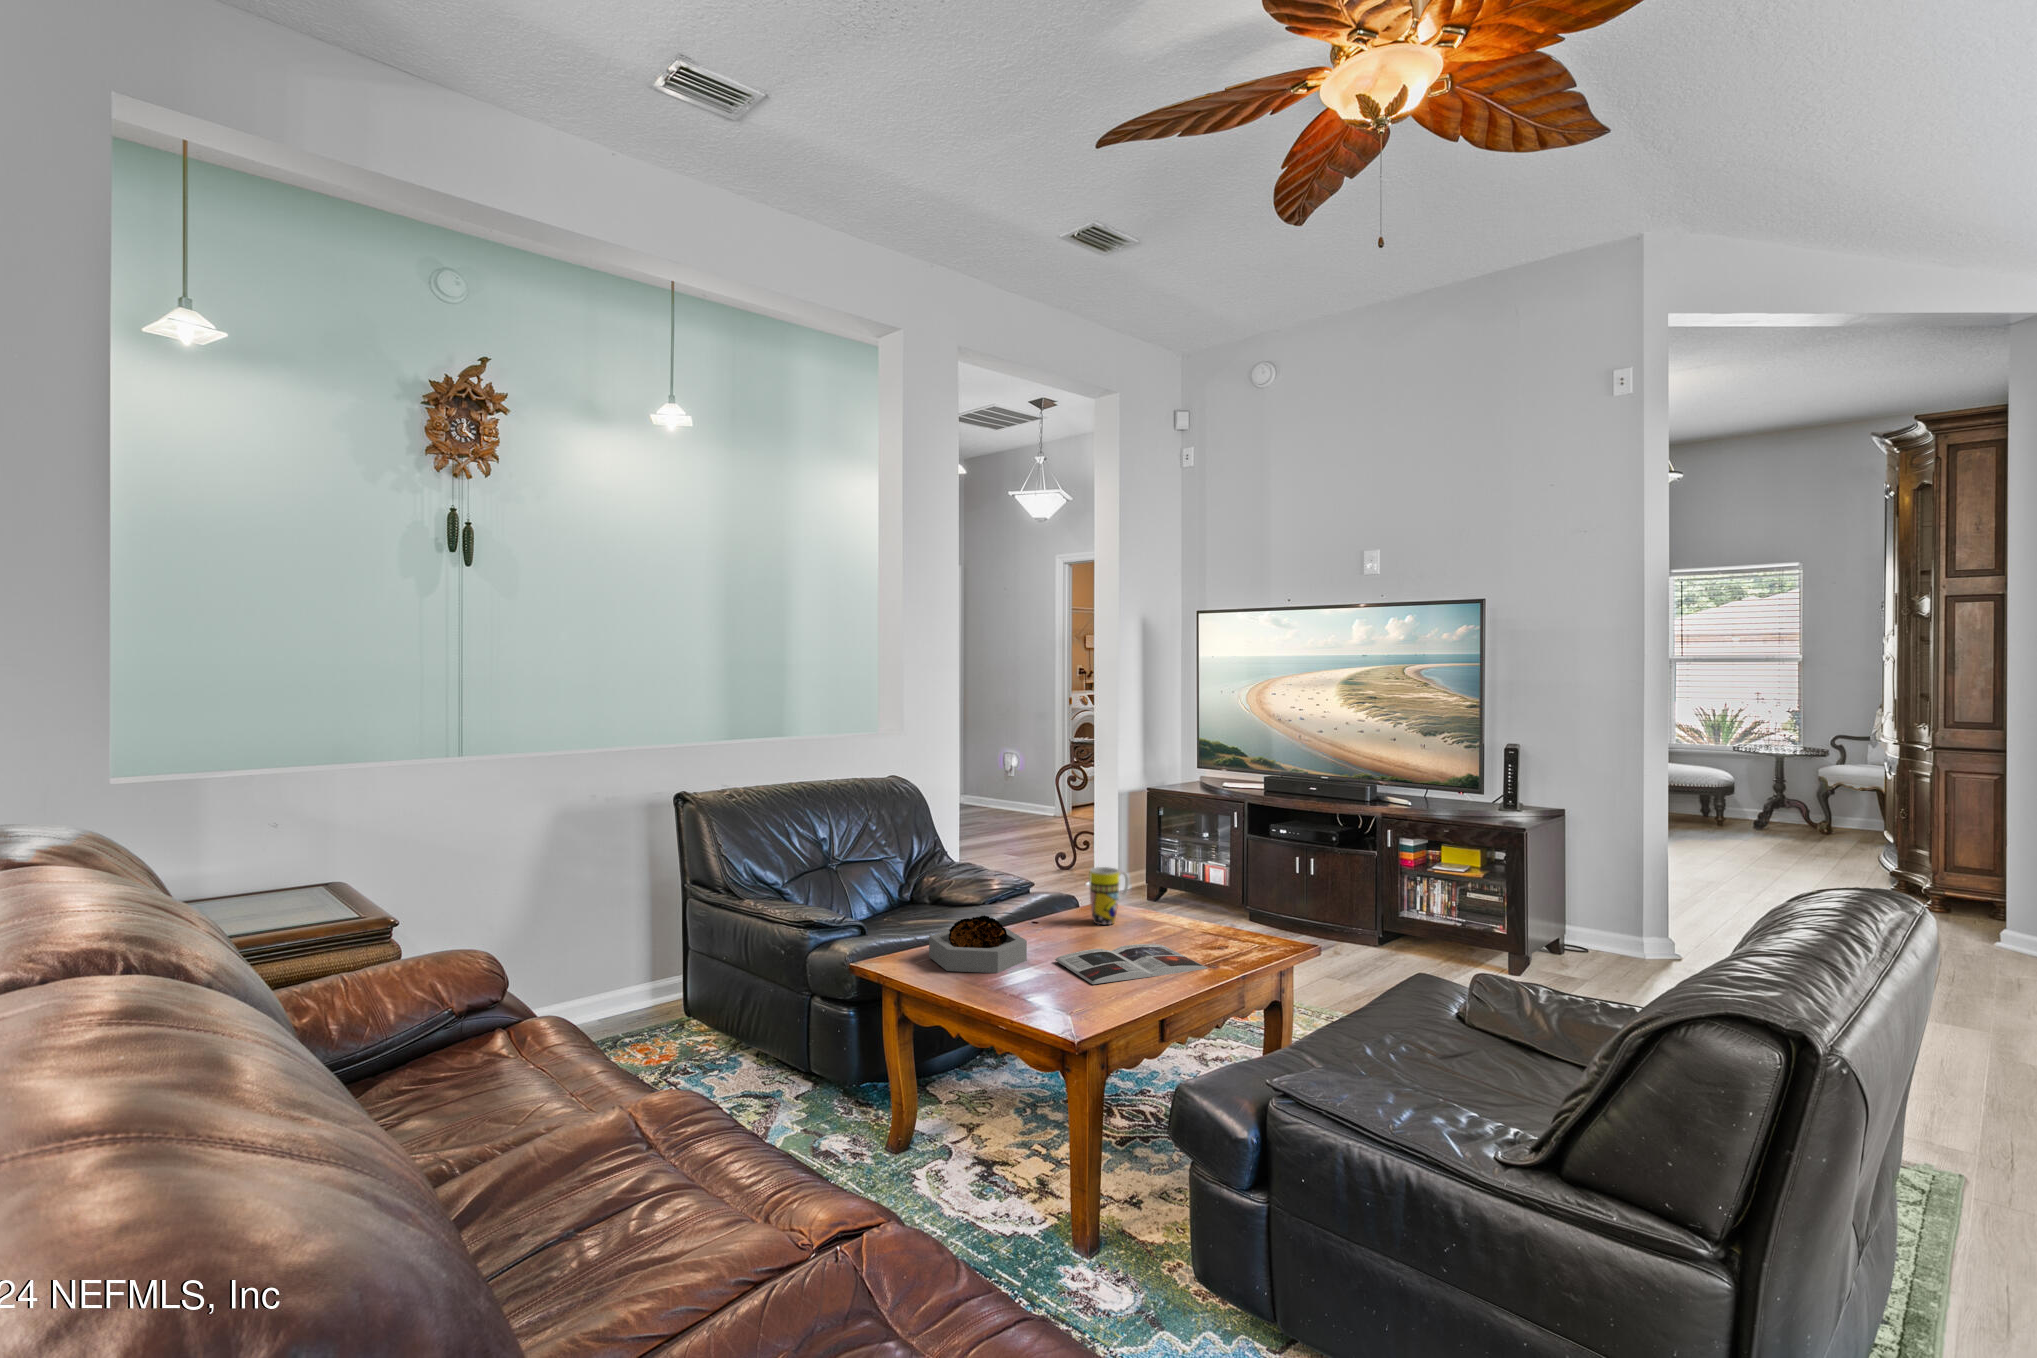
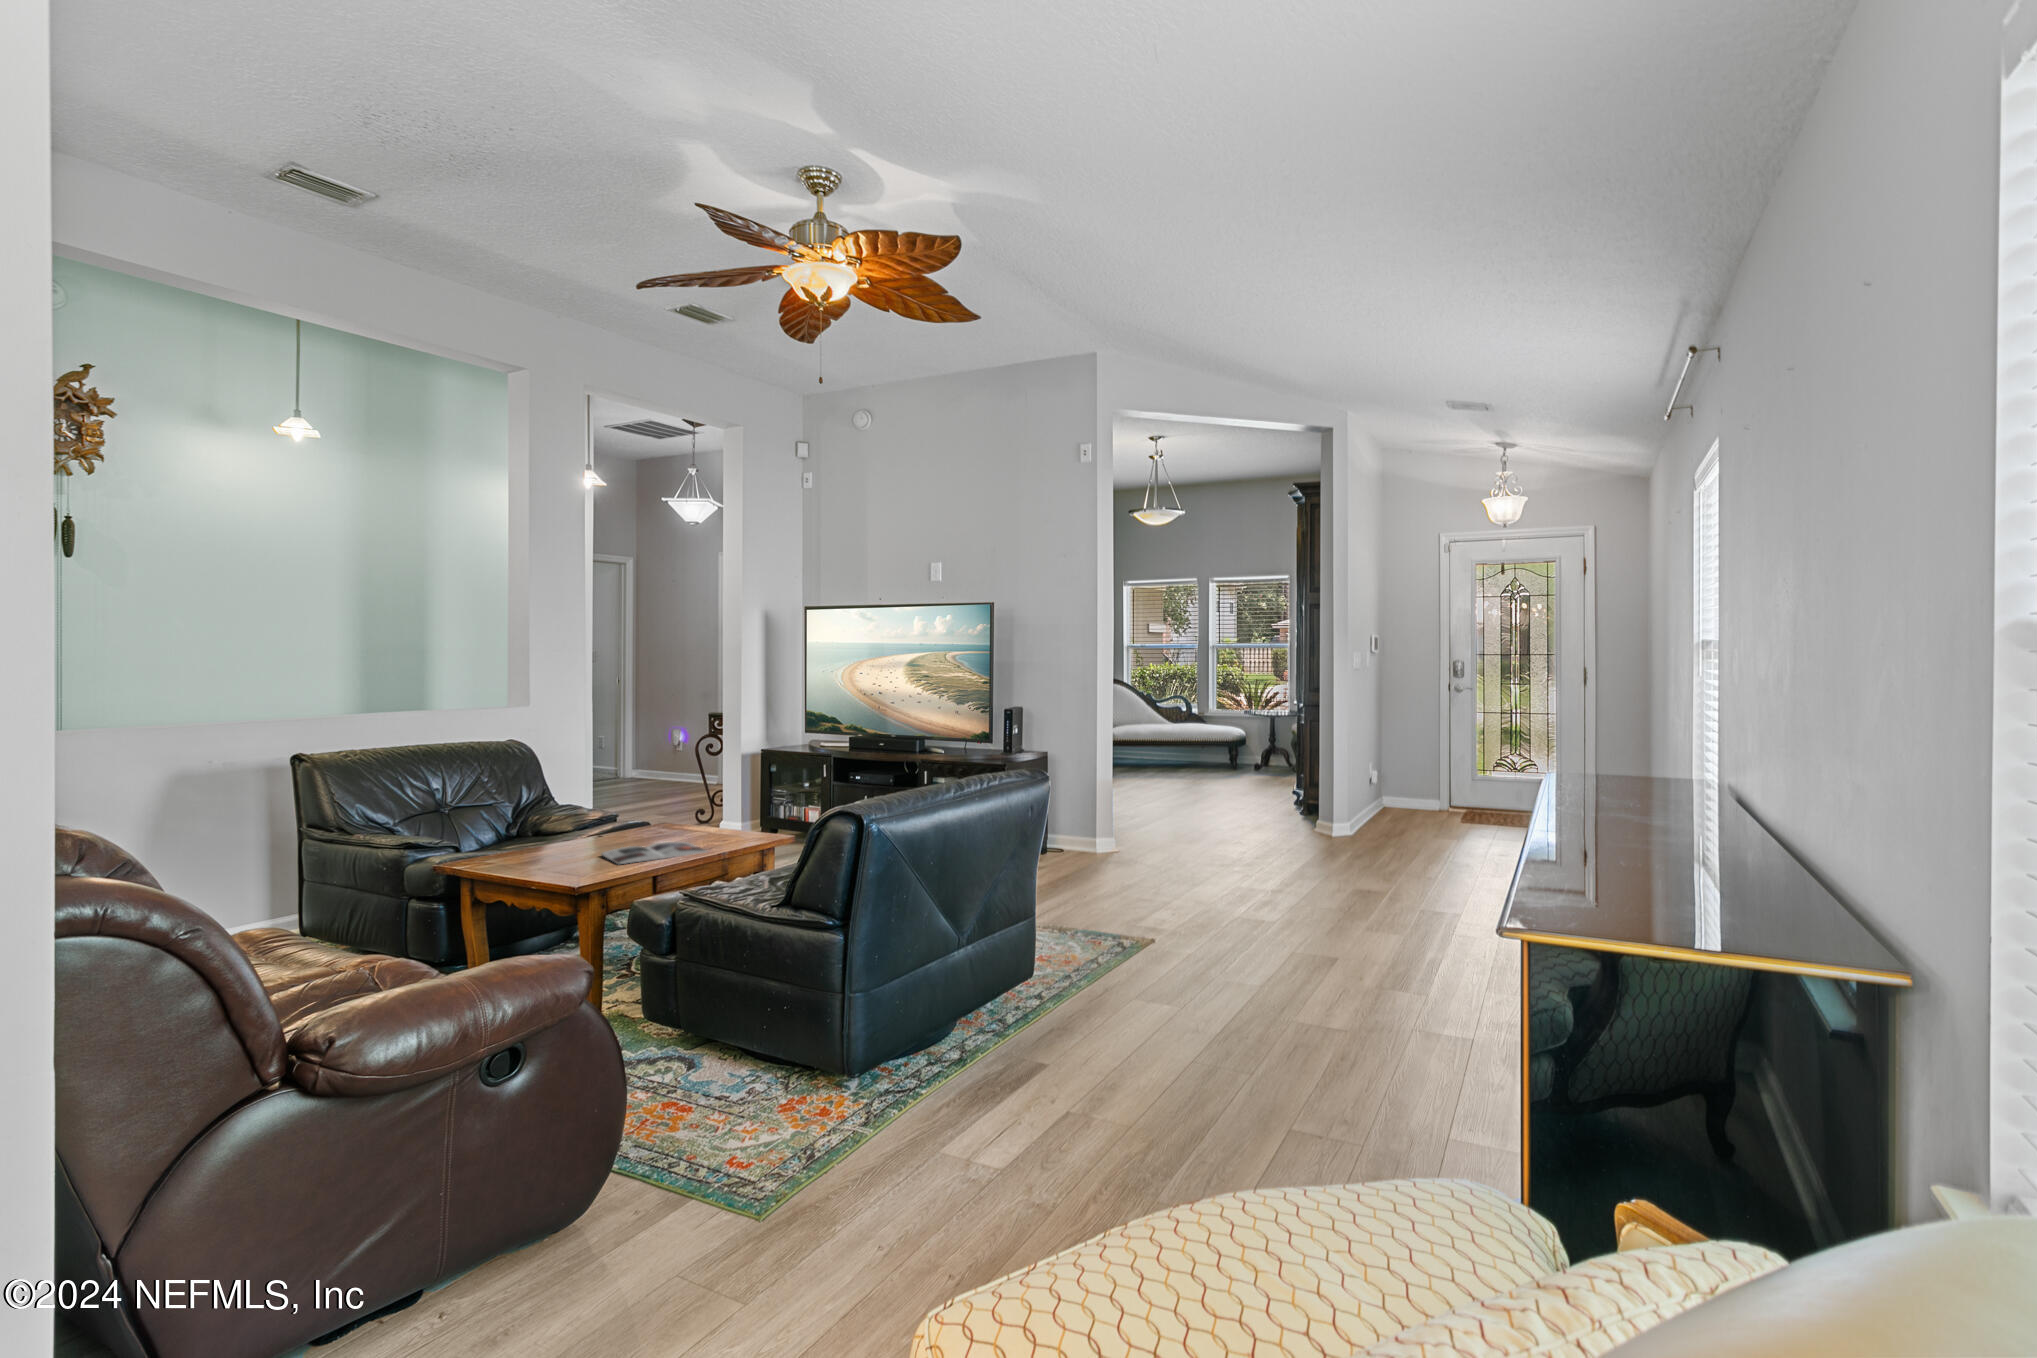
mug: present [1089,867,1129,925] -> none [645,794,677,835]
decorative bowl: present [929,915,1027,973] -> none [502,824,579,865]

